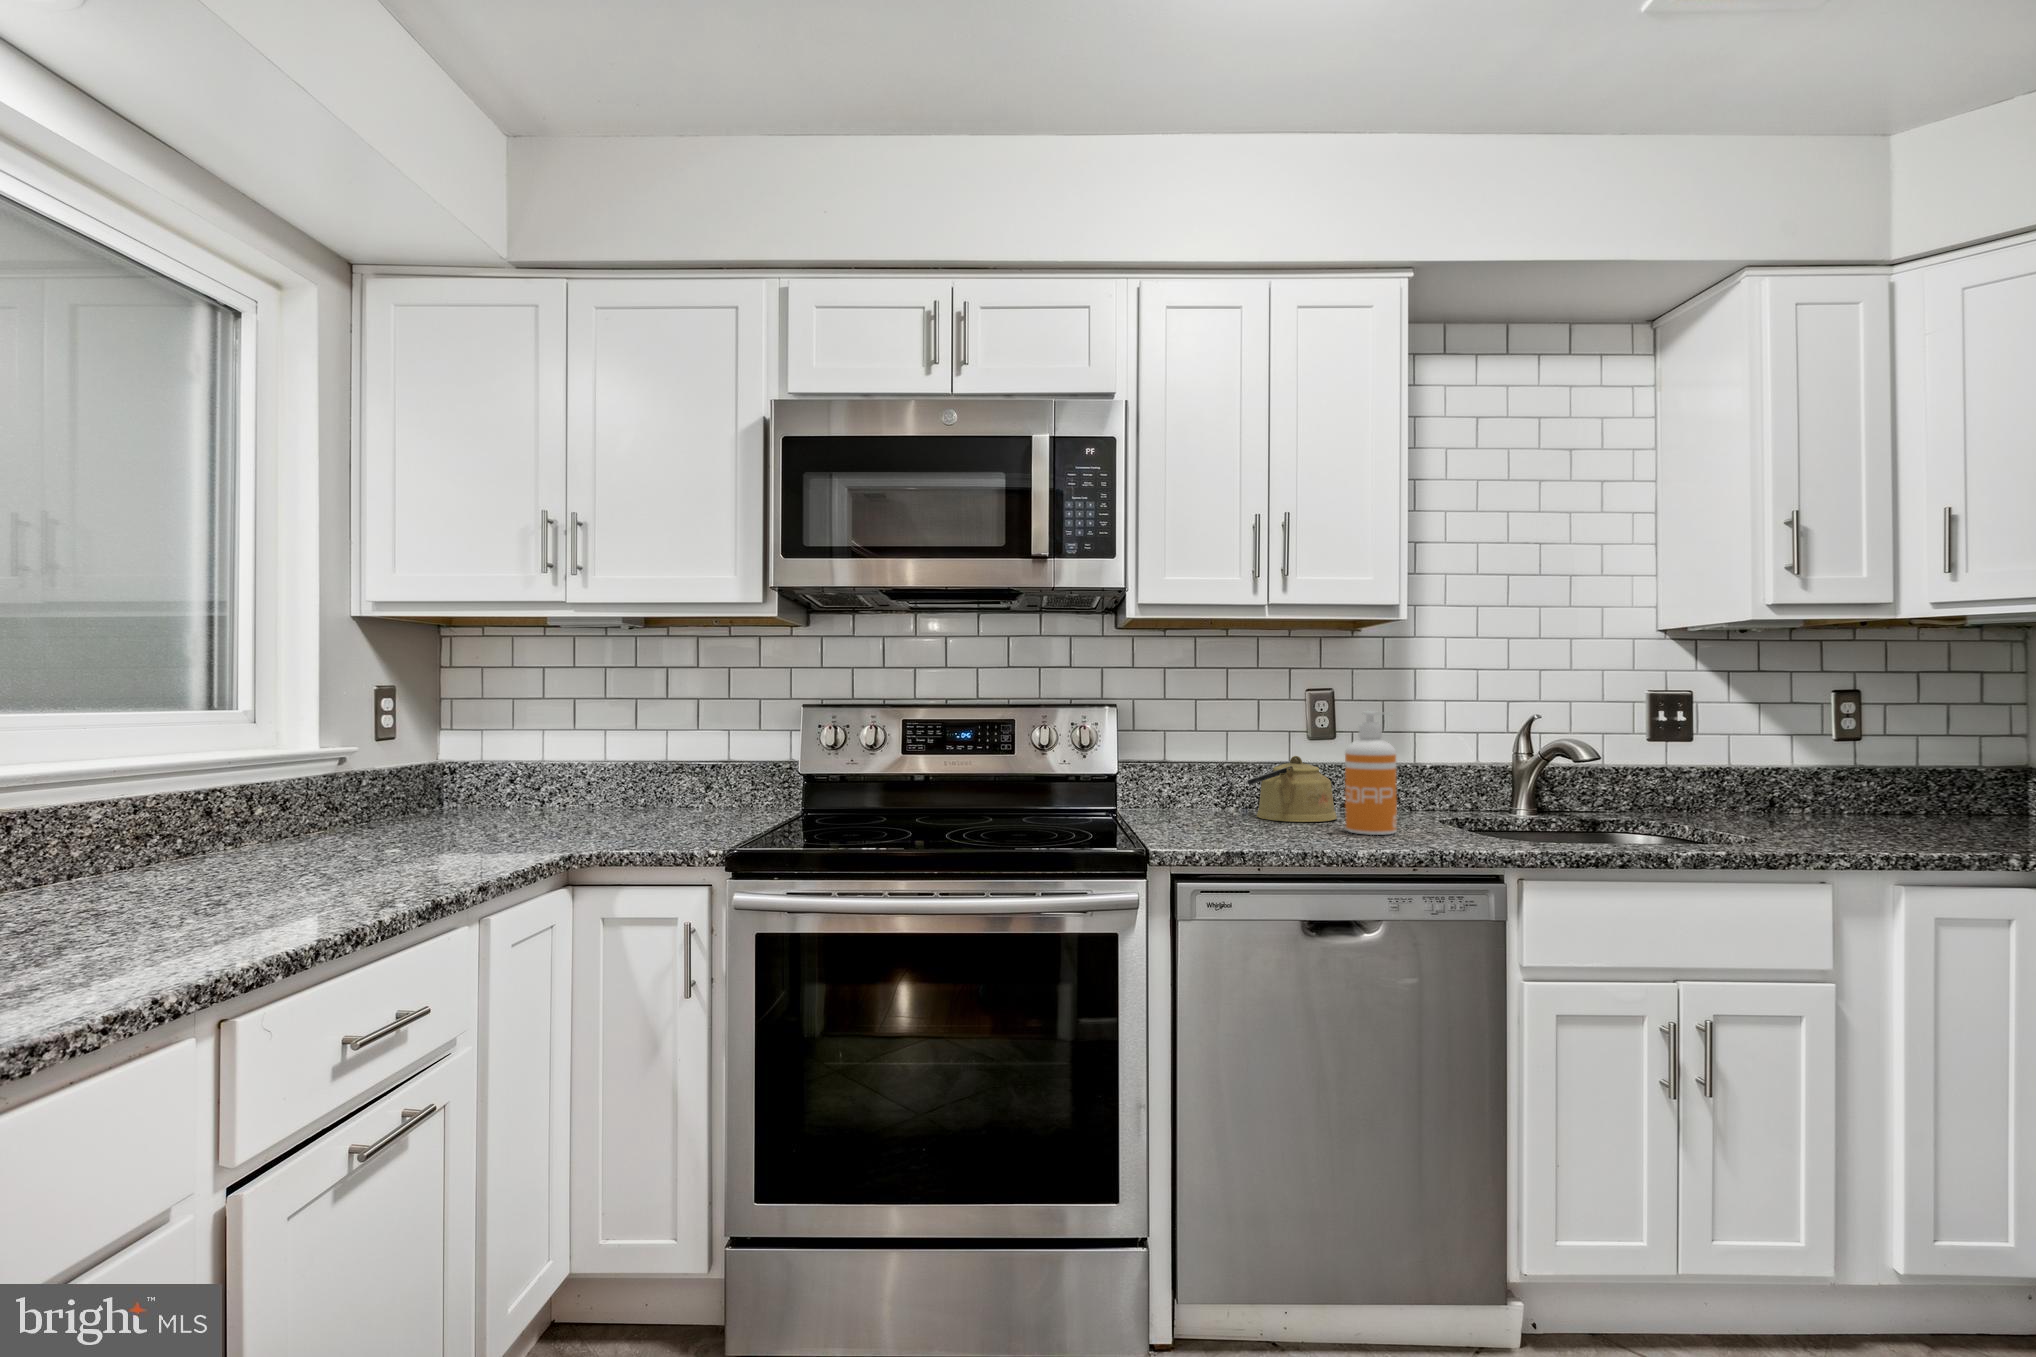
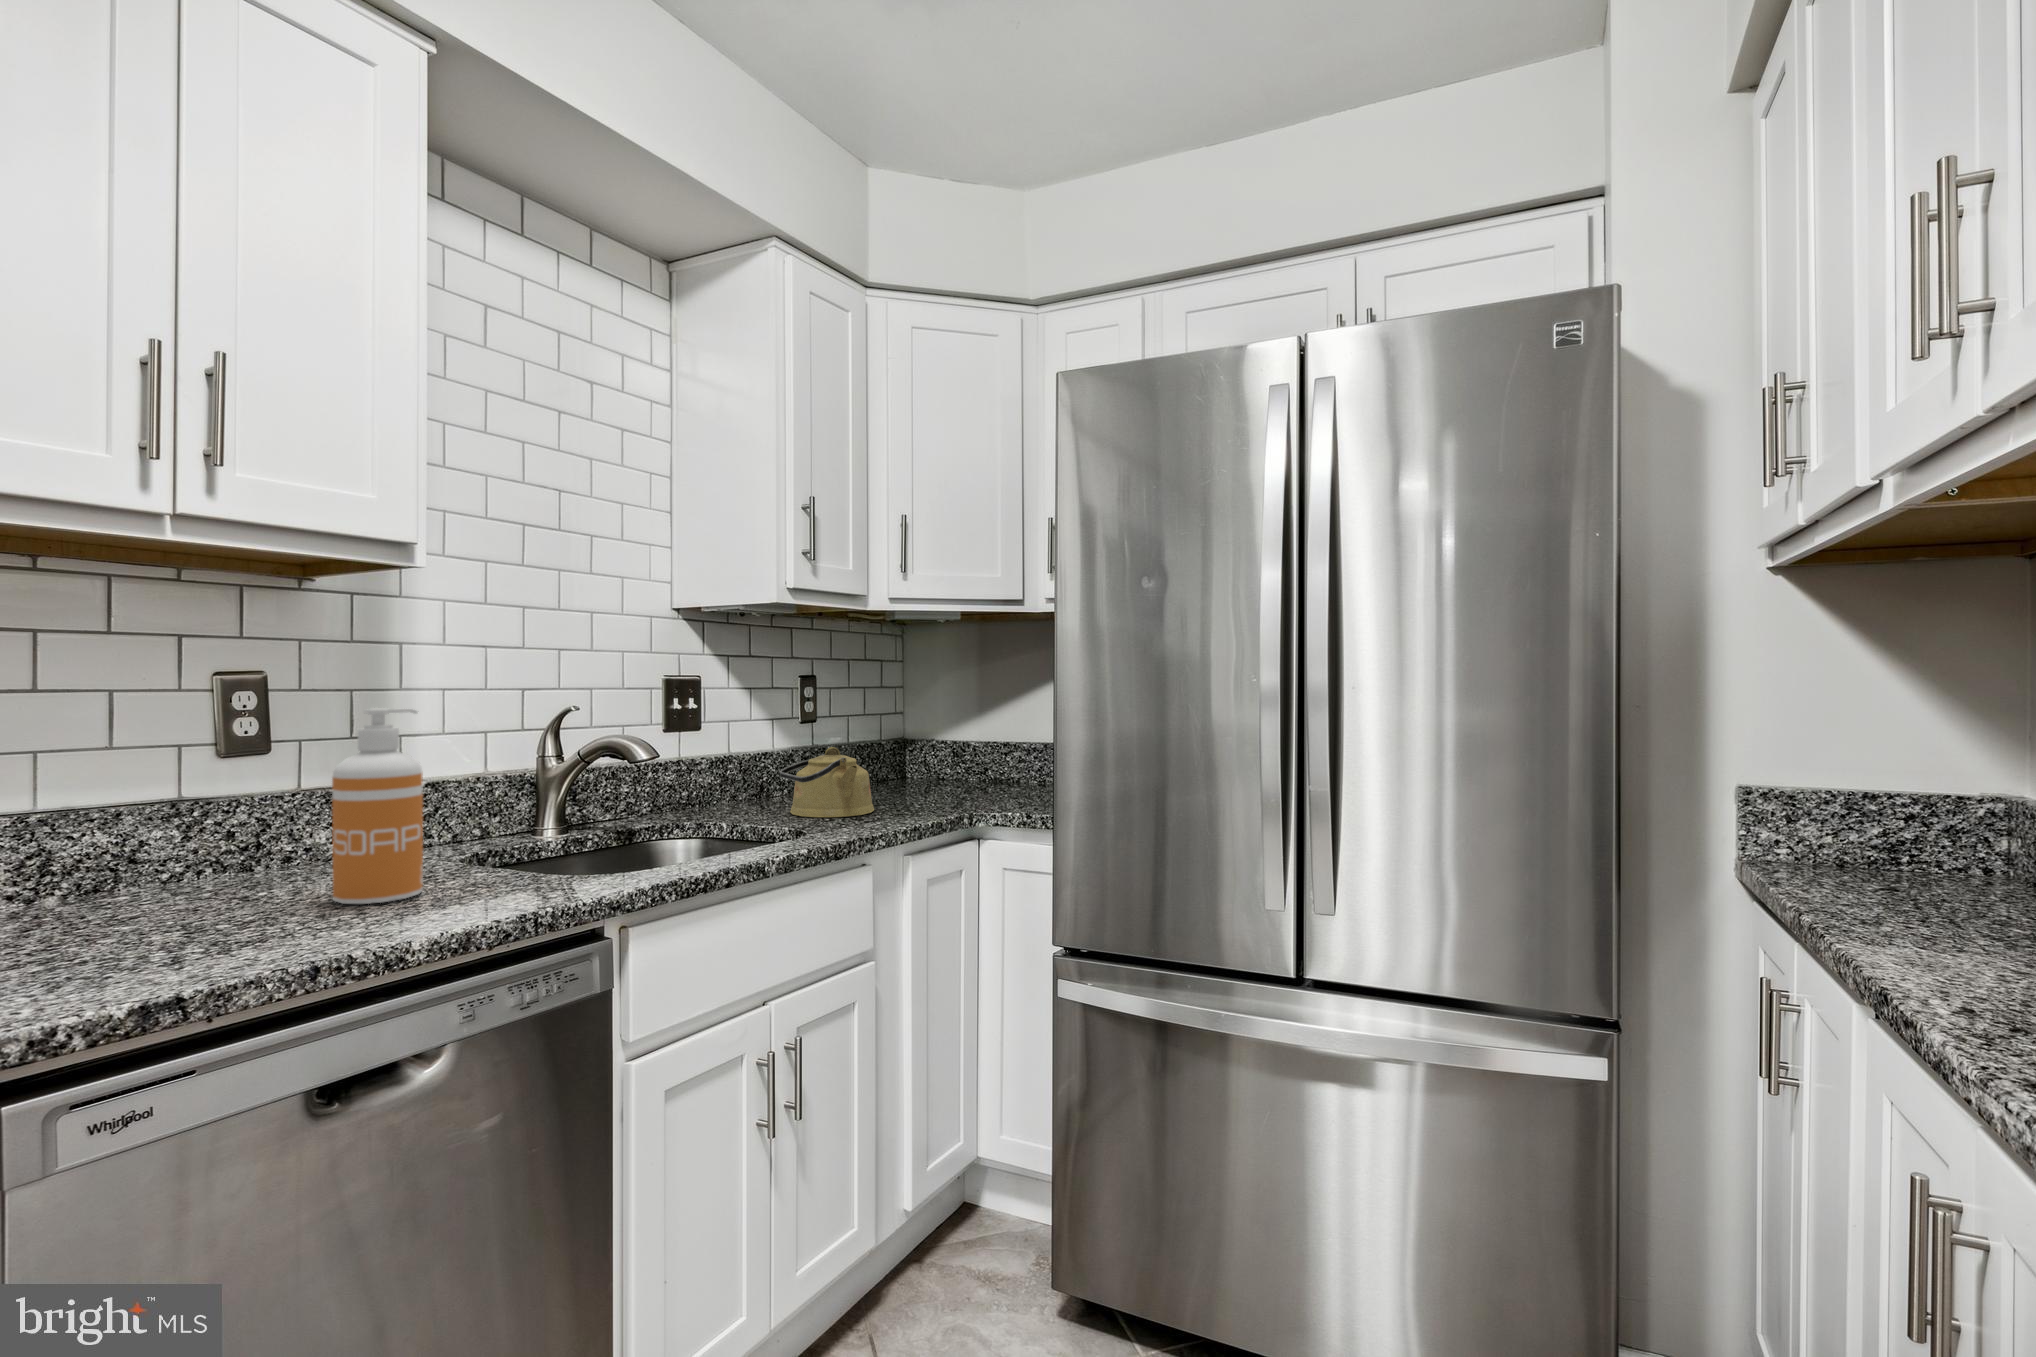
kettle: present [1247,756,1337,822] -> present [780,747,874,817]

